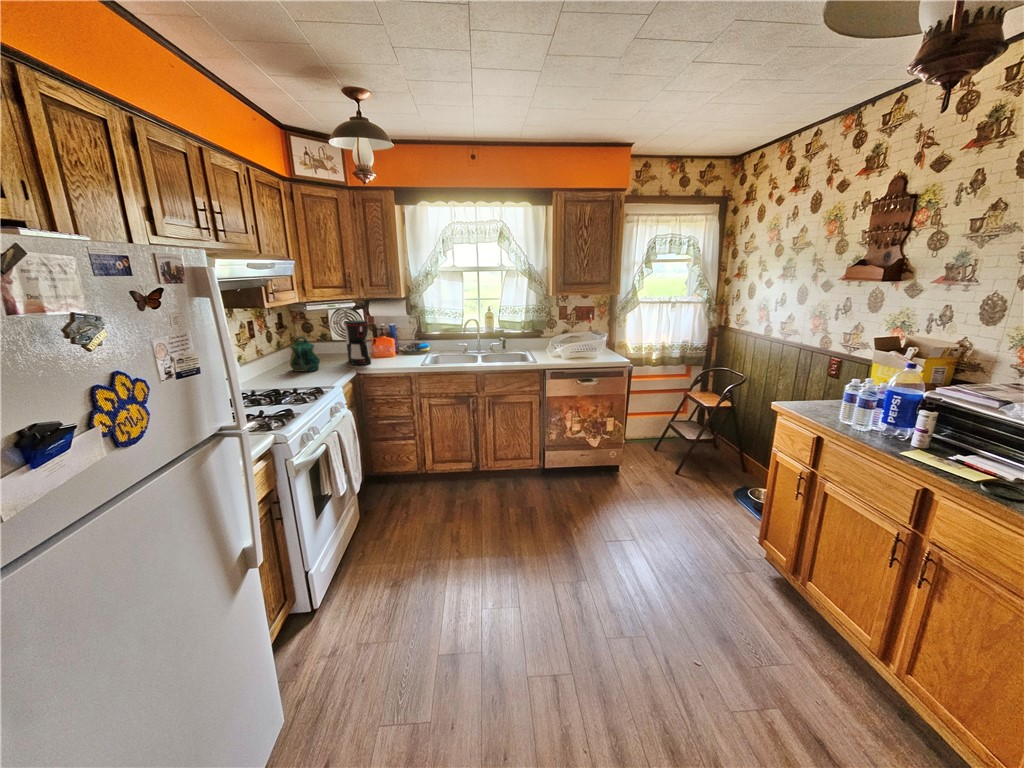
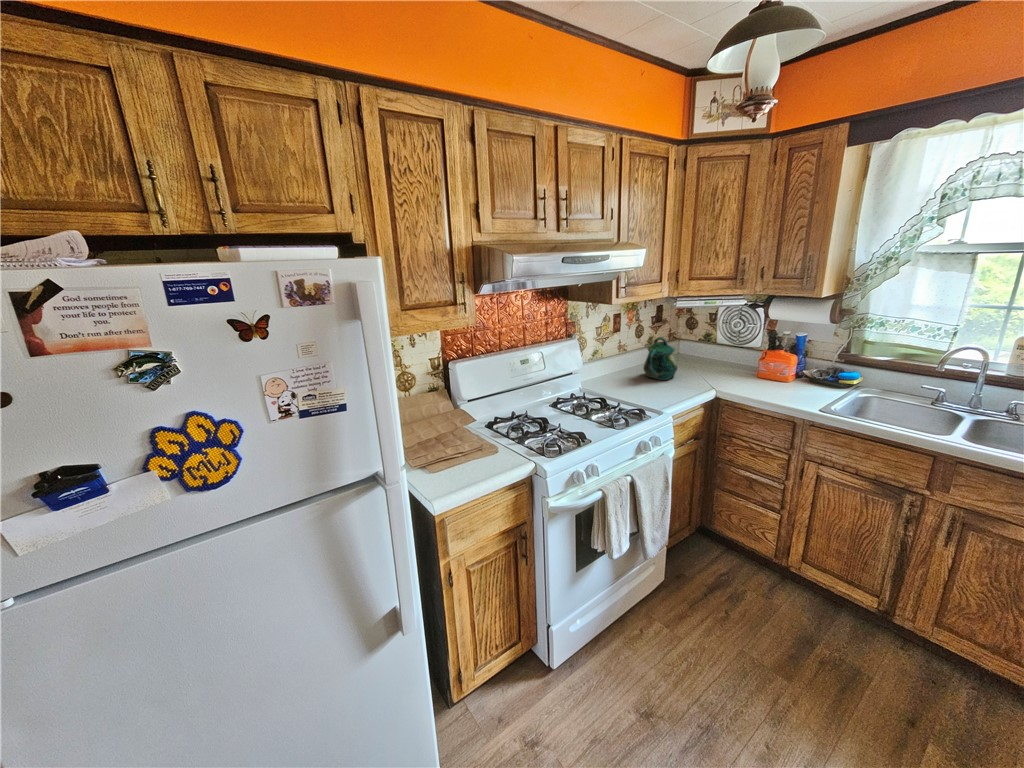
coffee maker: present [344,320,371,365] -> none [717,323,755,385]

